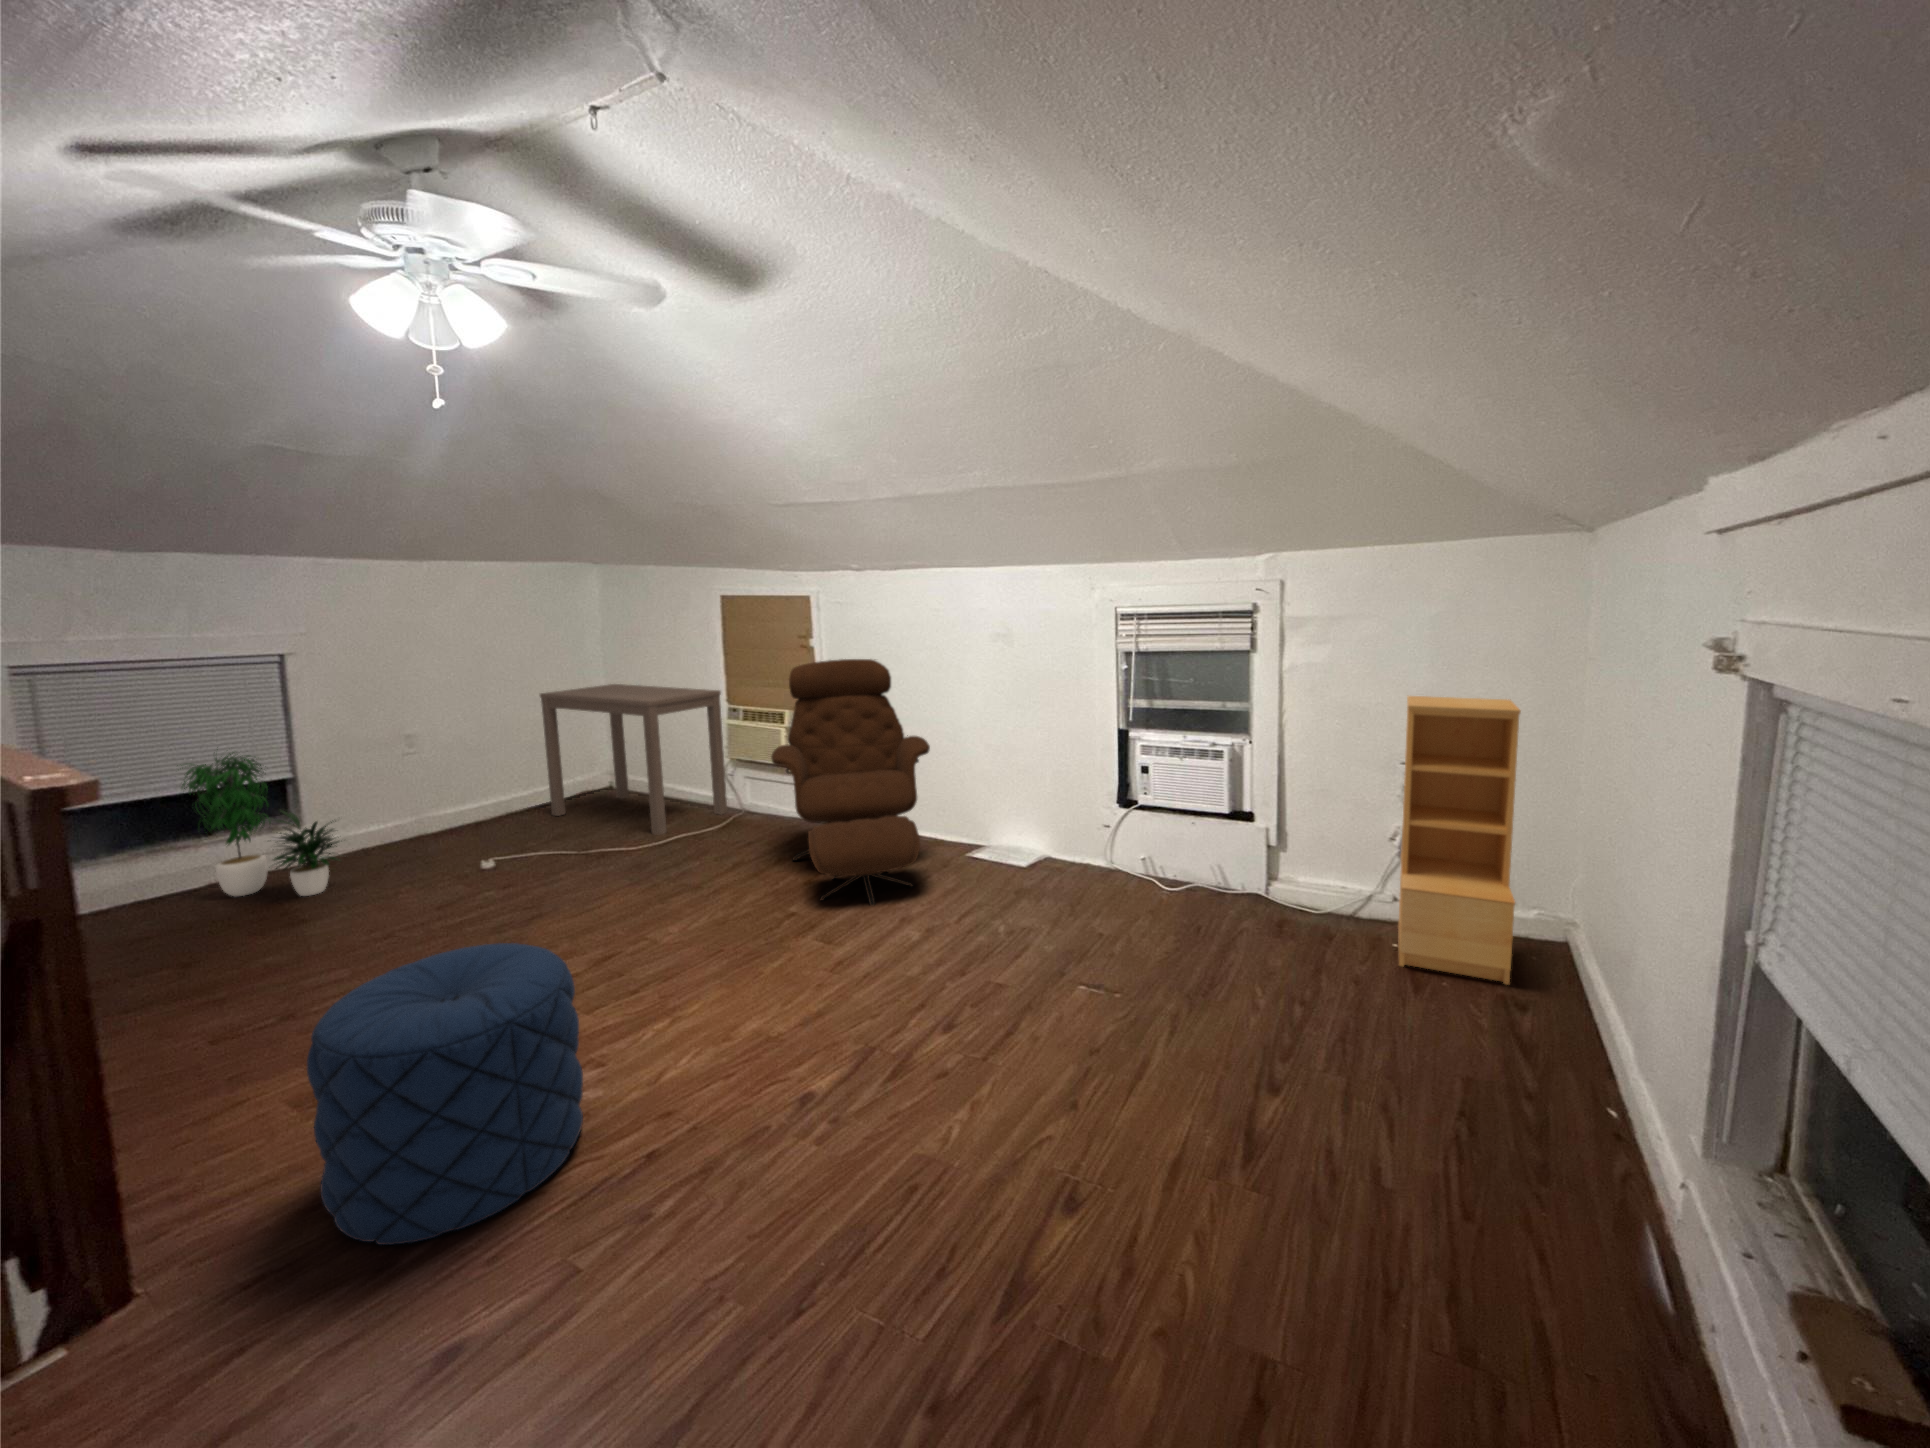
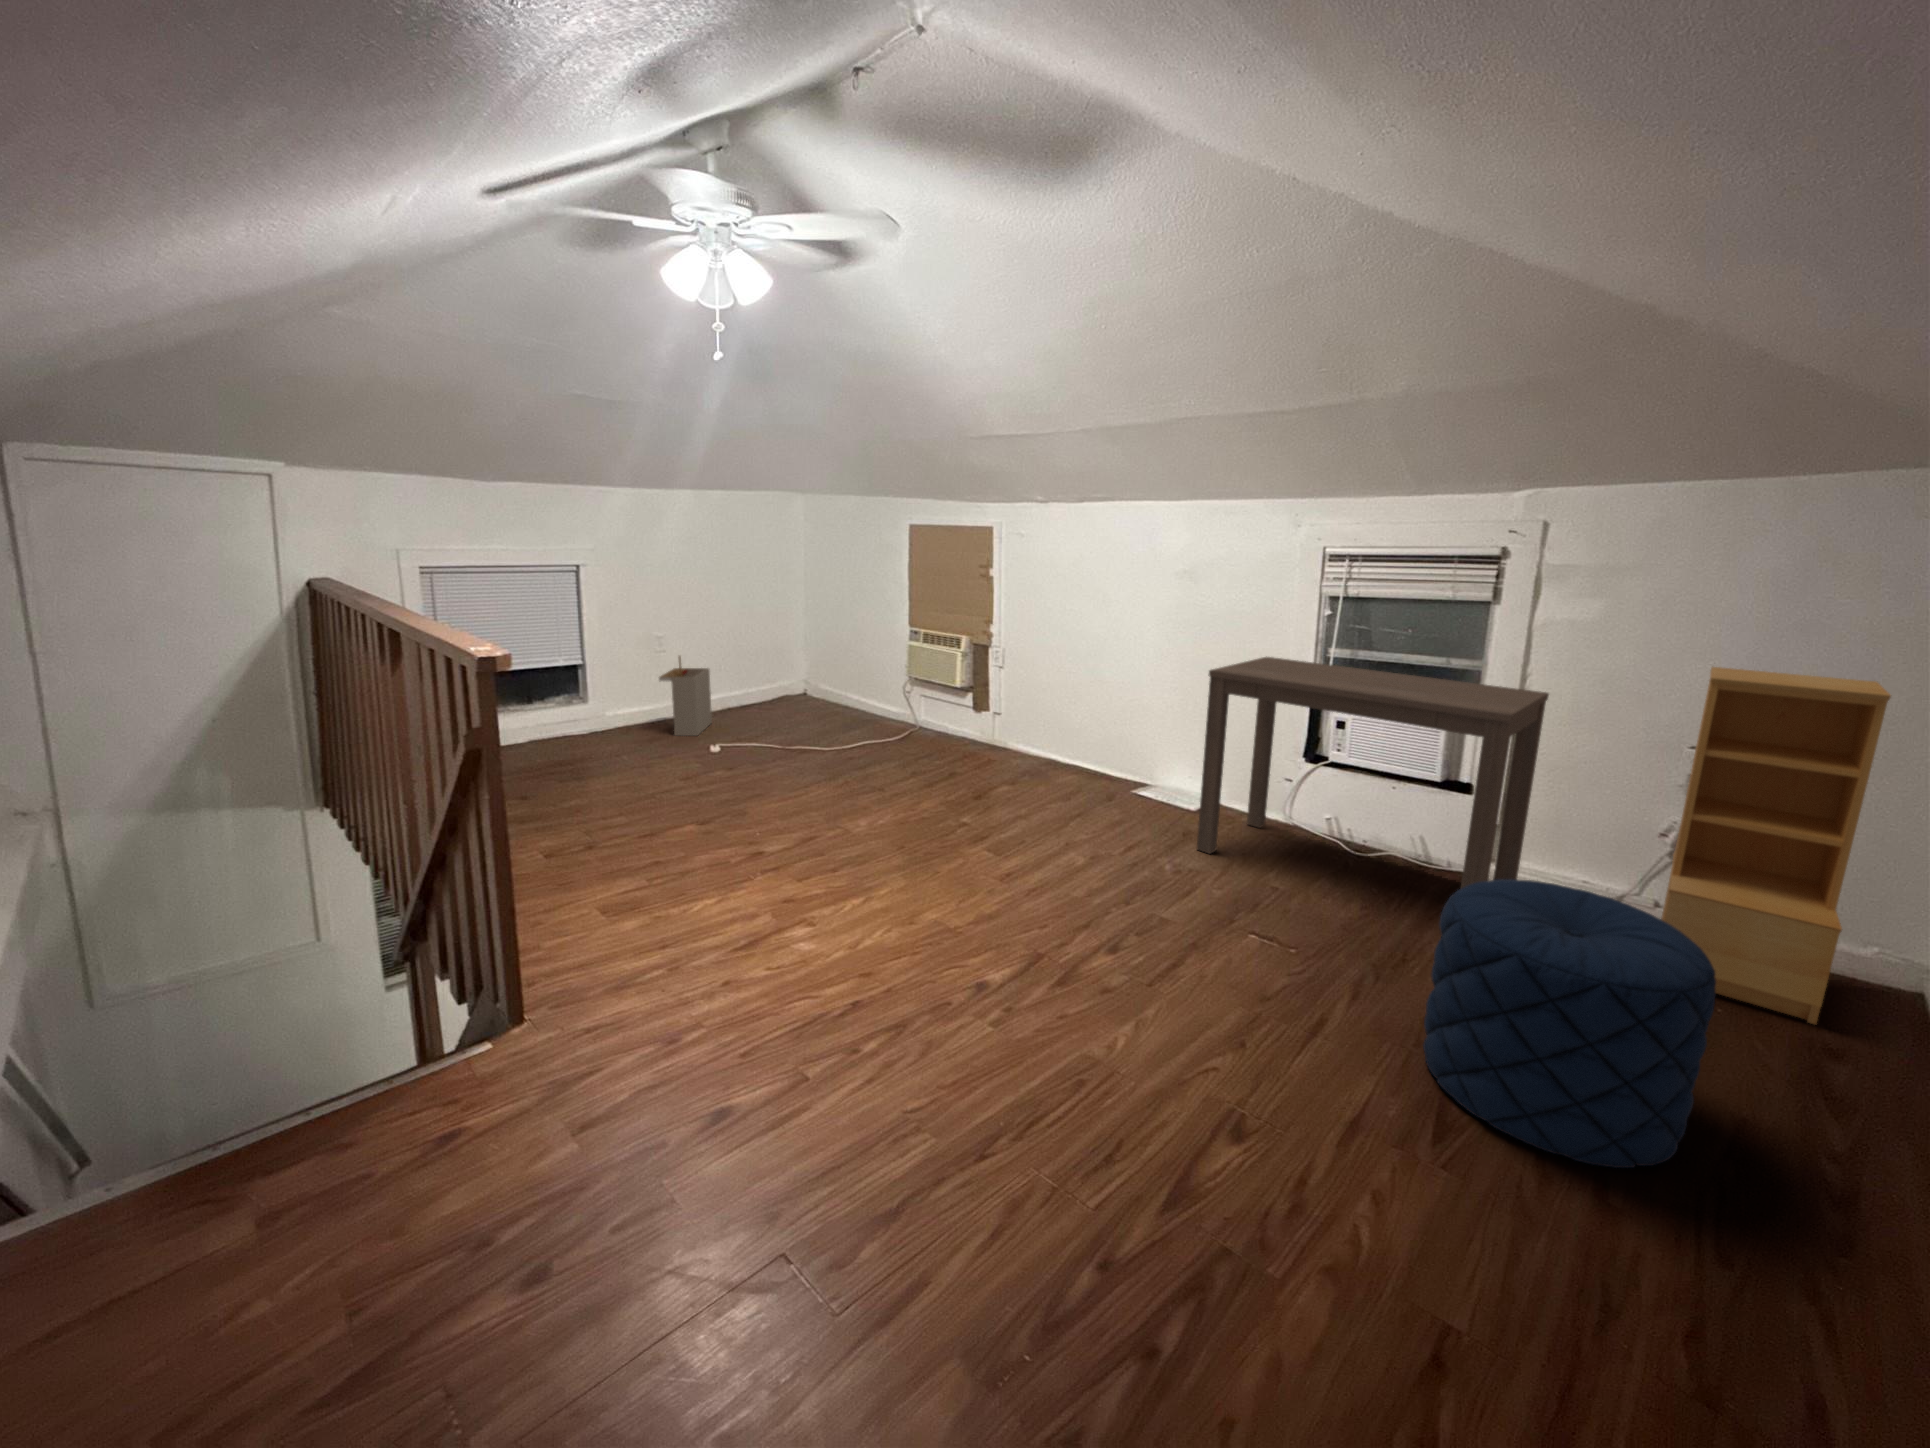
lounge chair: present [771,659,930,906] -> none [950,590,1102,827]
desk: present [540,684,727,835] -> present [1197,657,1549,888]
potted plant: present [183,753,339,897] -> none [517,634,623,756]
storage bin: none [405,757,487,855] -> present [659,656,712,736]
pouf: present [307,943,583,1245] -> present [1423,879,1716,1168]

